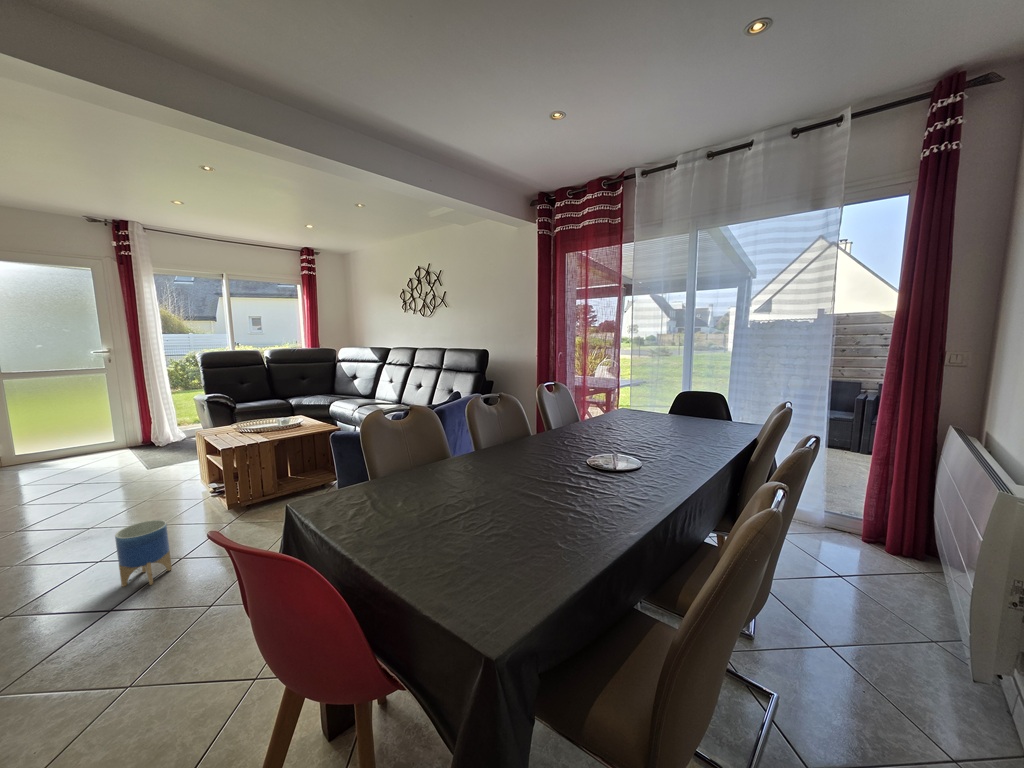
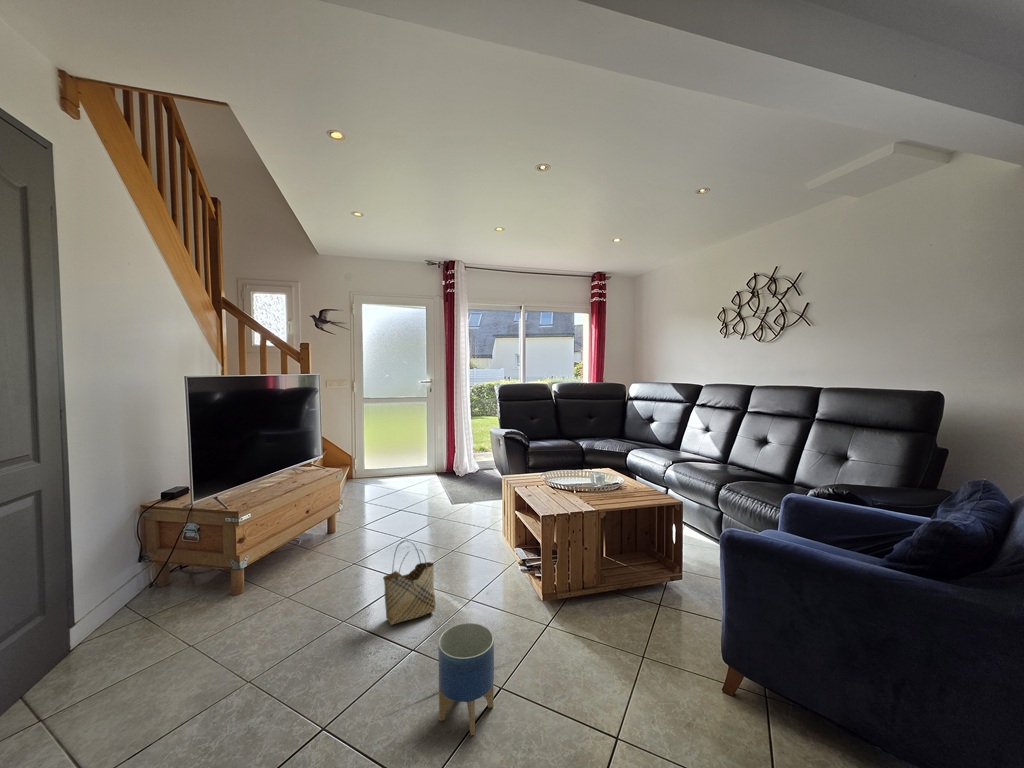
woven basket: none [56,487,121,555] -> present [383,541,436,625]

